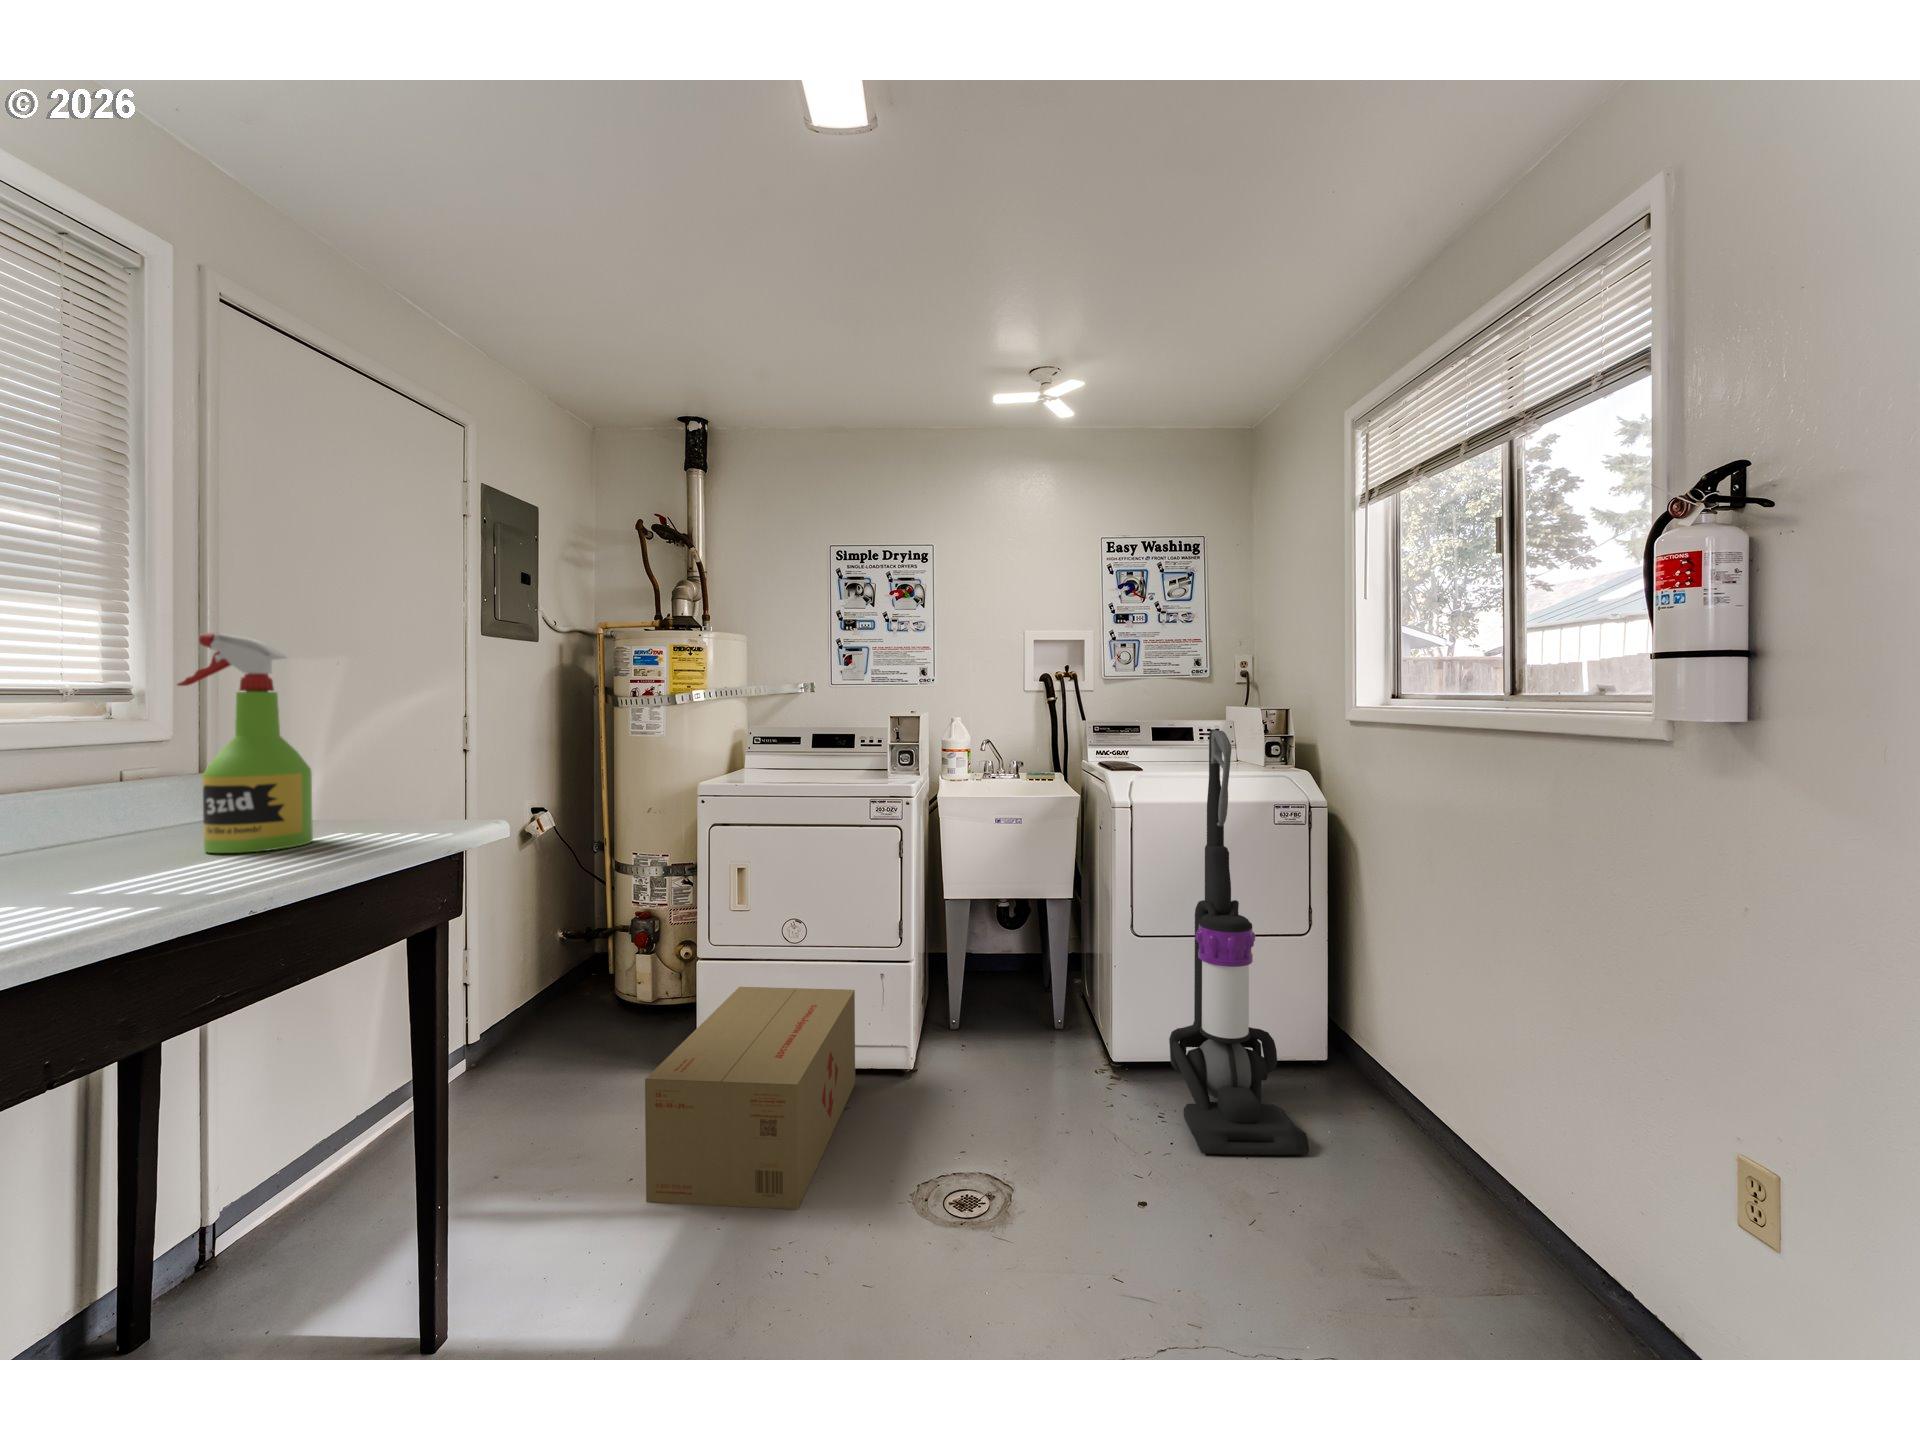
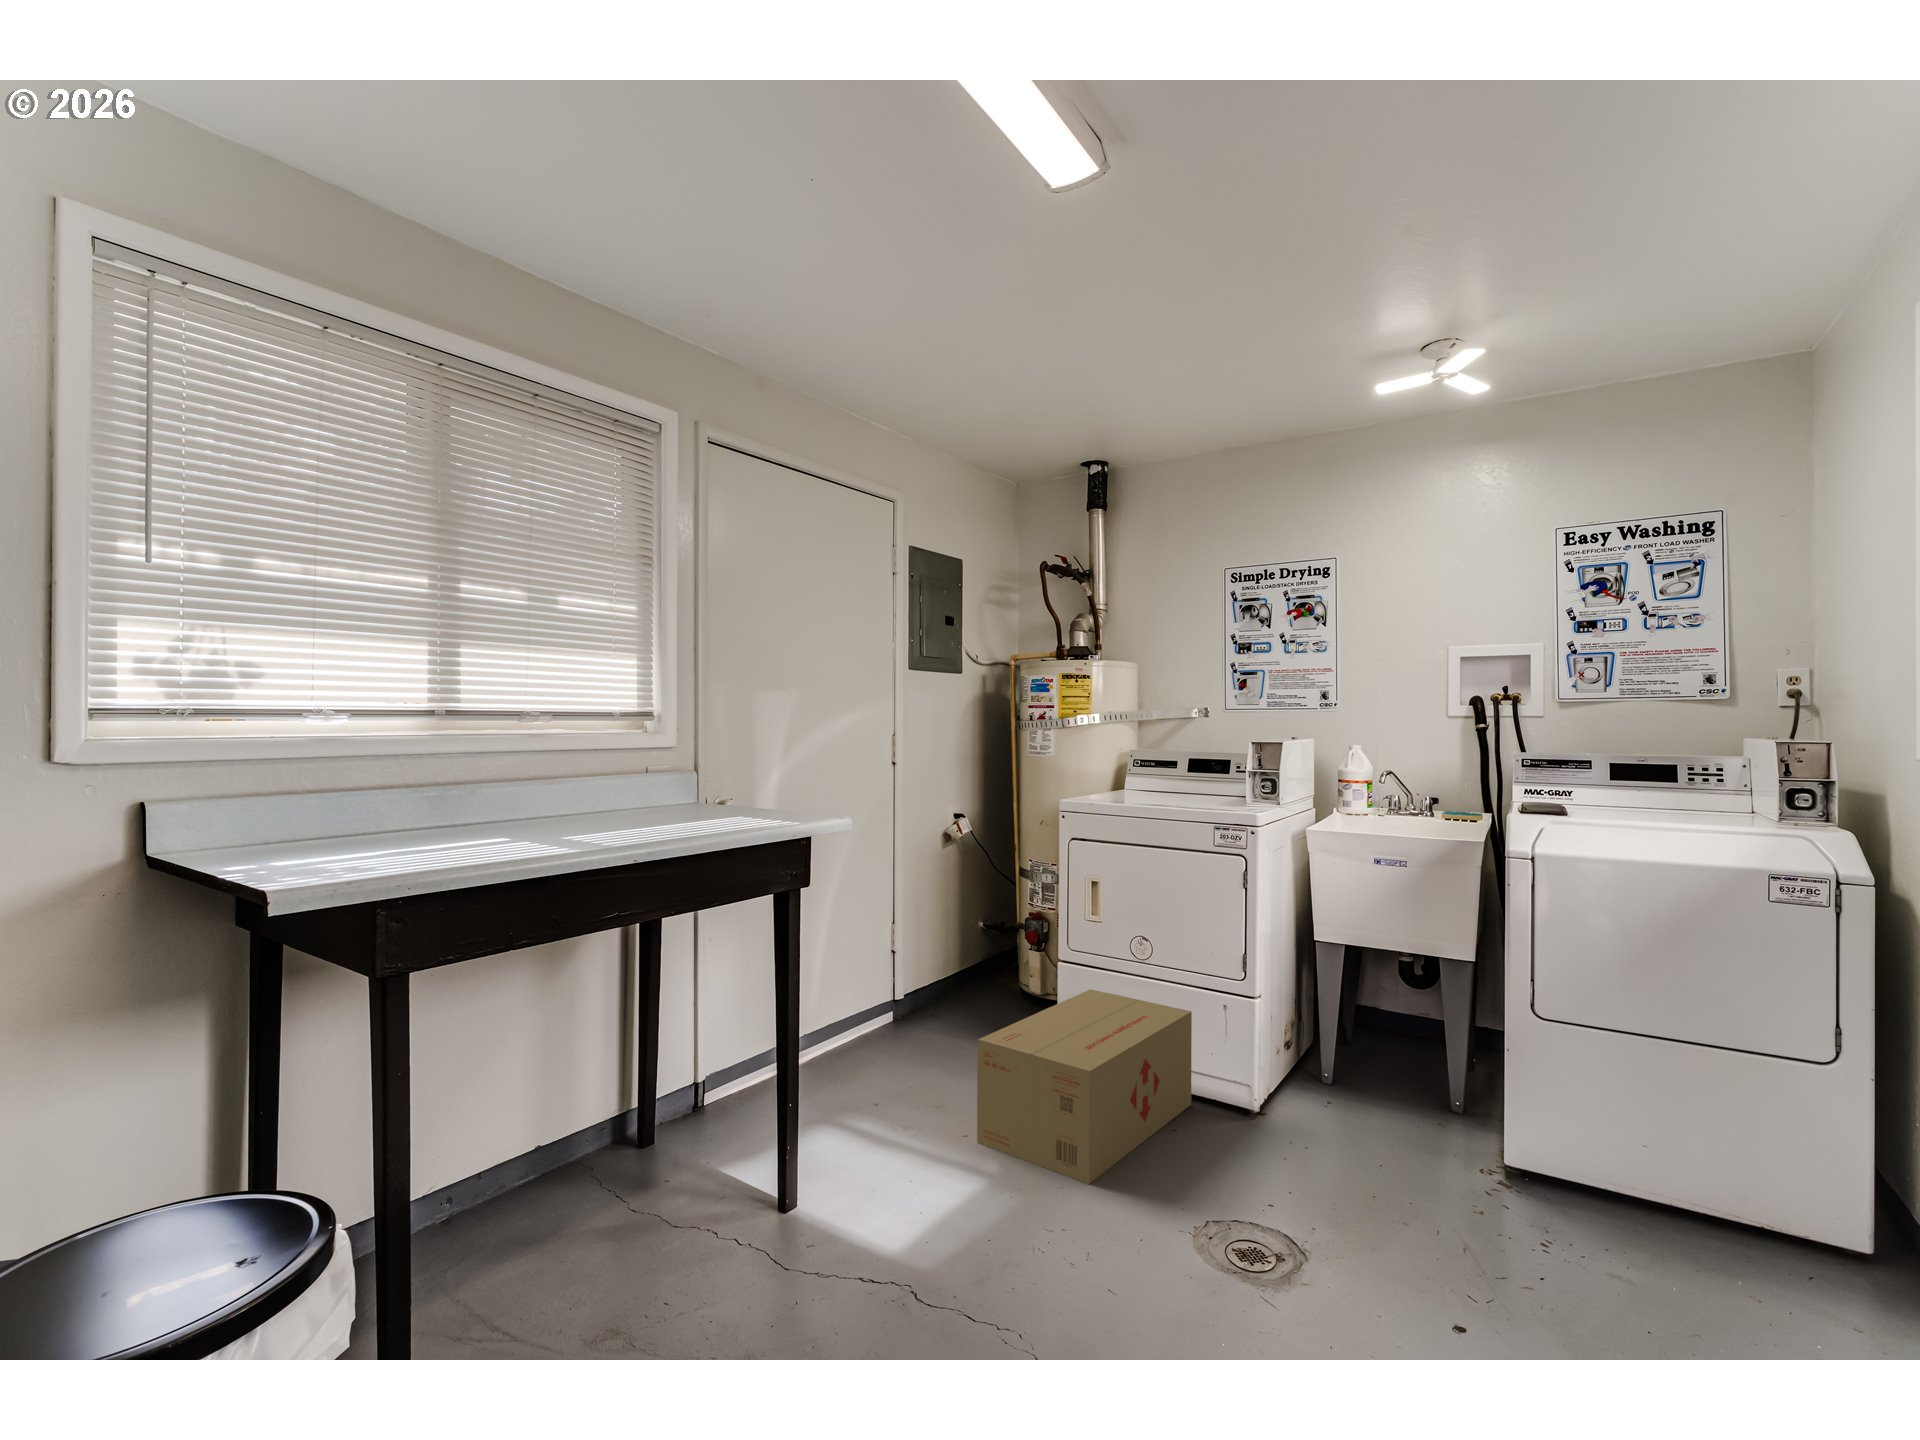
spray bottle: present [177,633,313,853] -> none [698,683,760,822]
vacuum cleaner: present [1169,729,1309,1155] -> none [1549,768,1726,1324]

